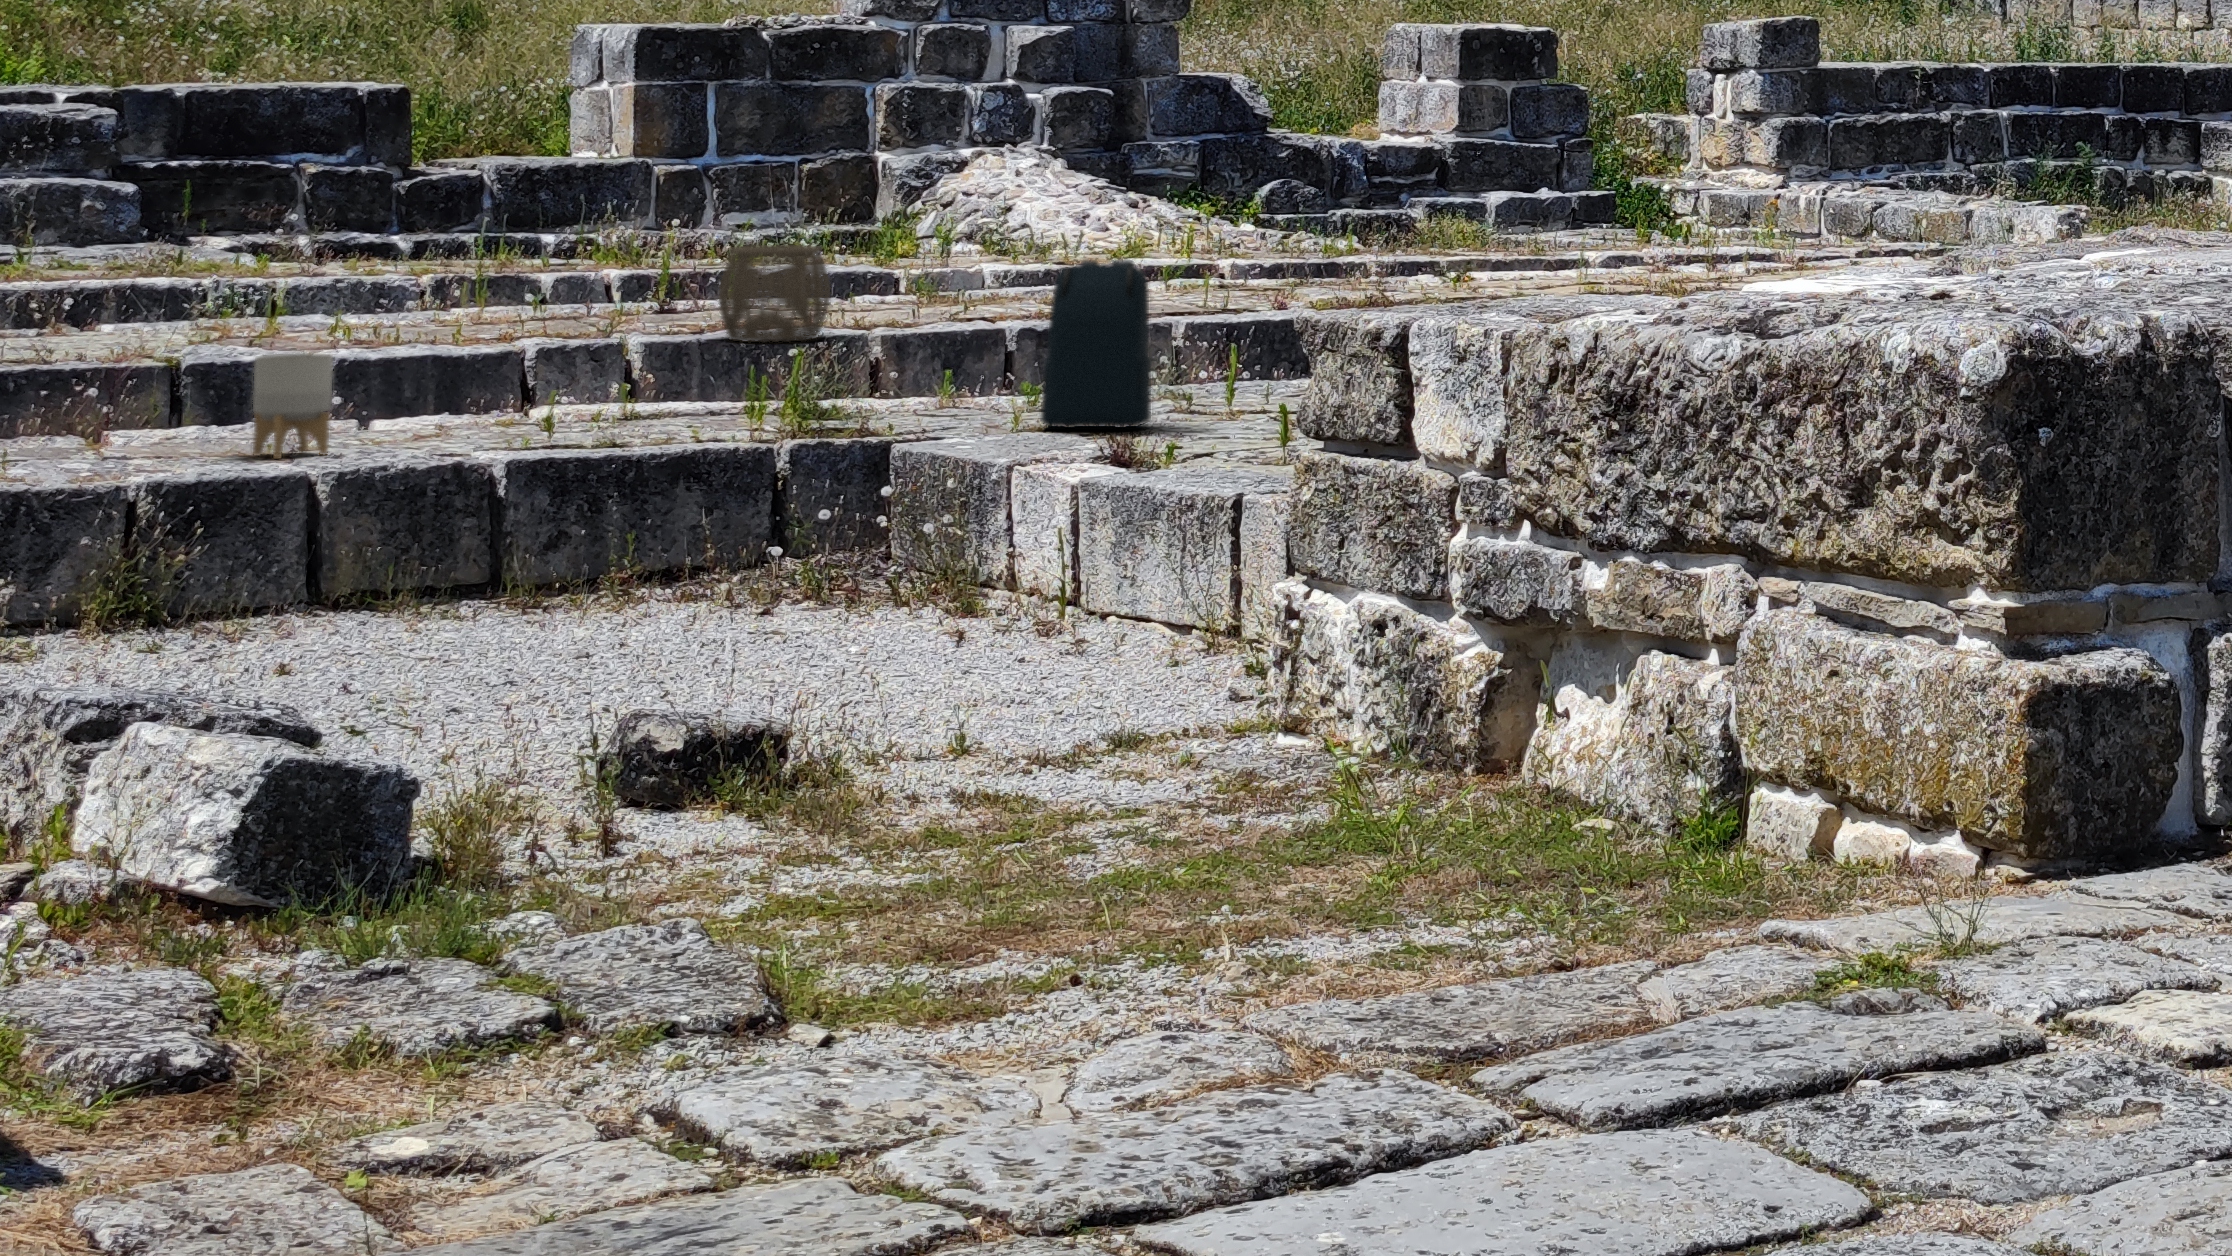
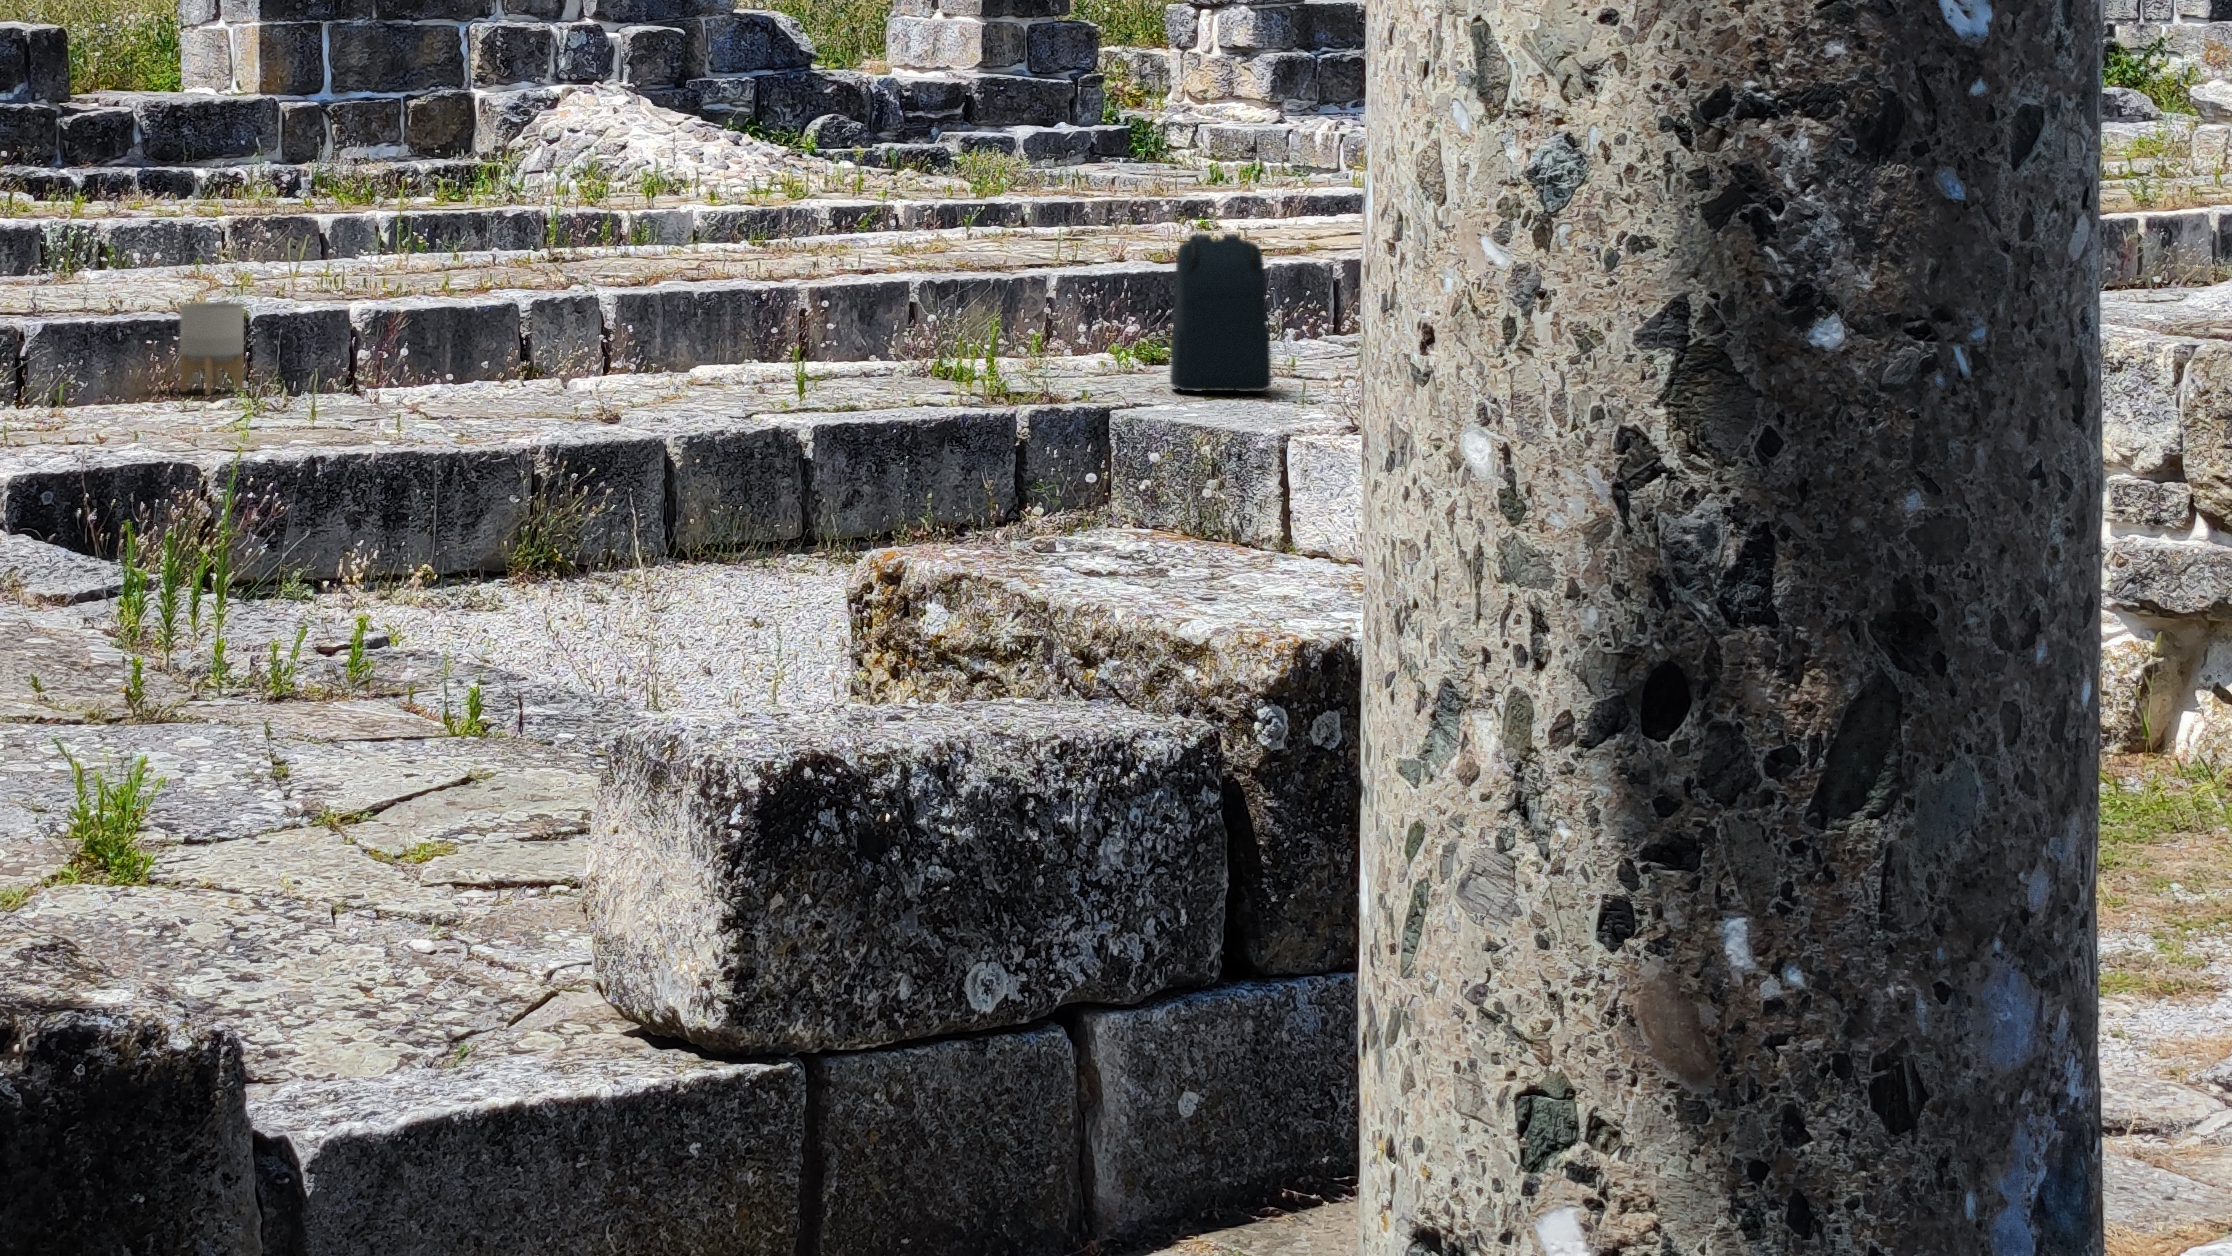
woven basket: present [718,245,830,343] -> none [649,201,751,294]
planter: present [253,353,333,459] -> present [180,302,244,395]

